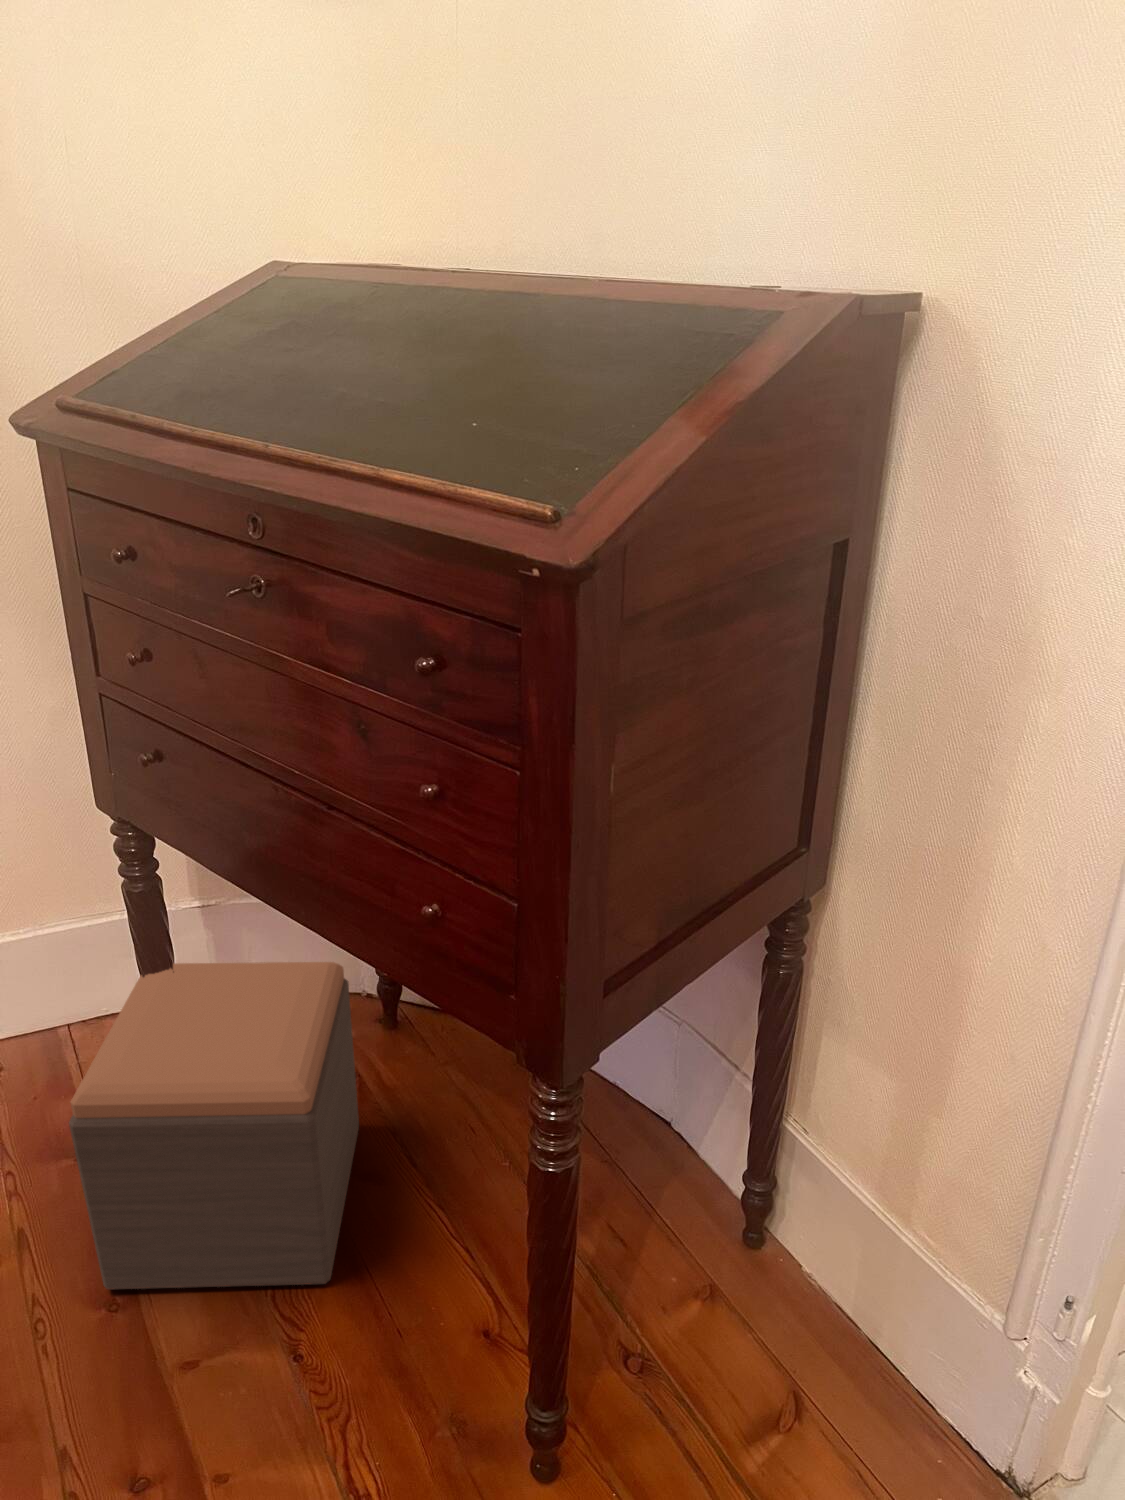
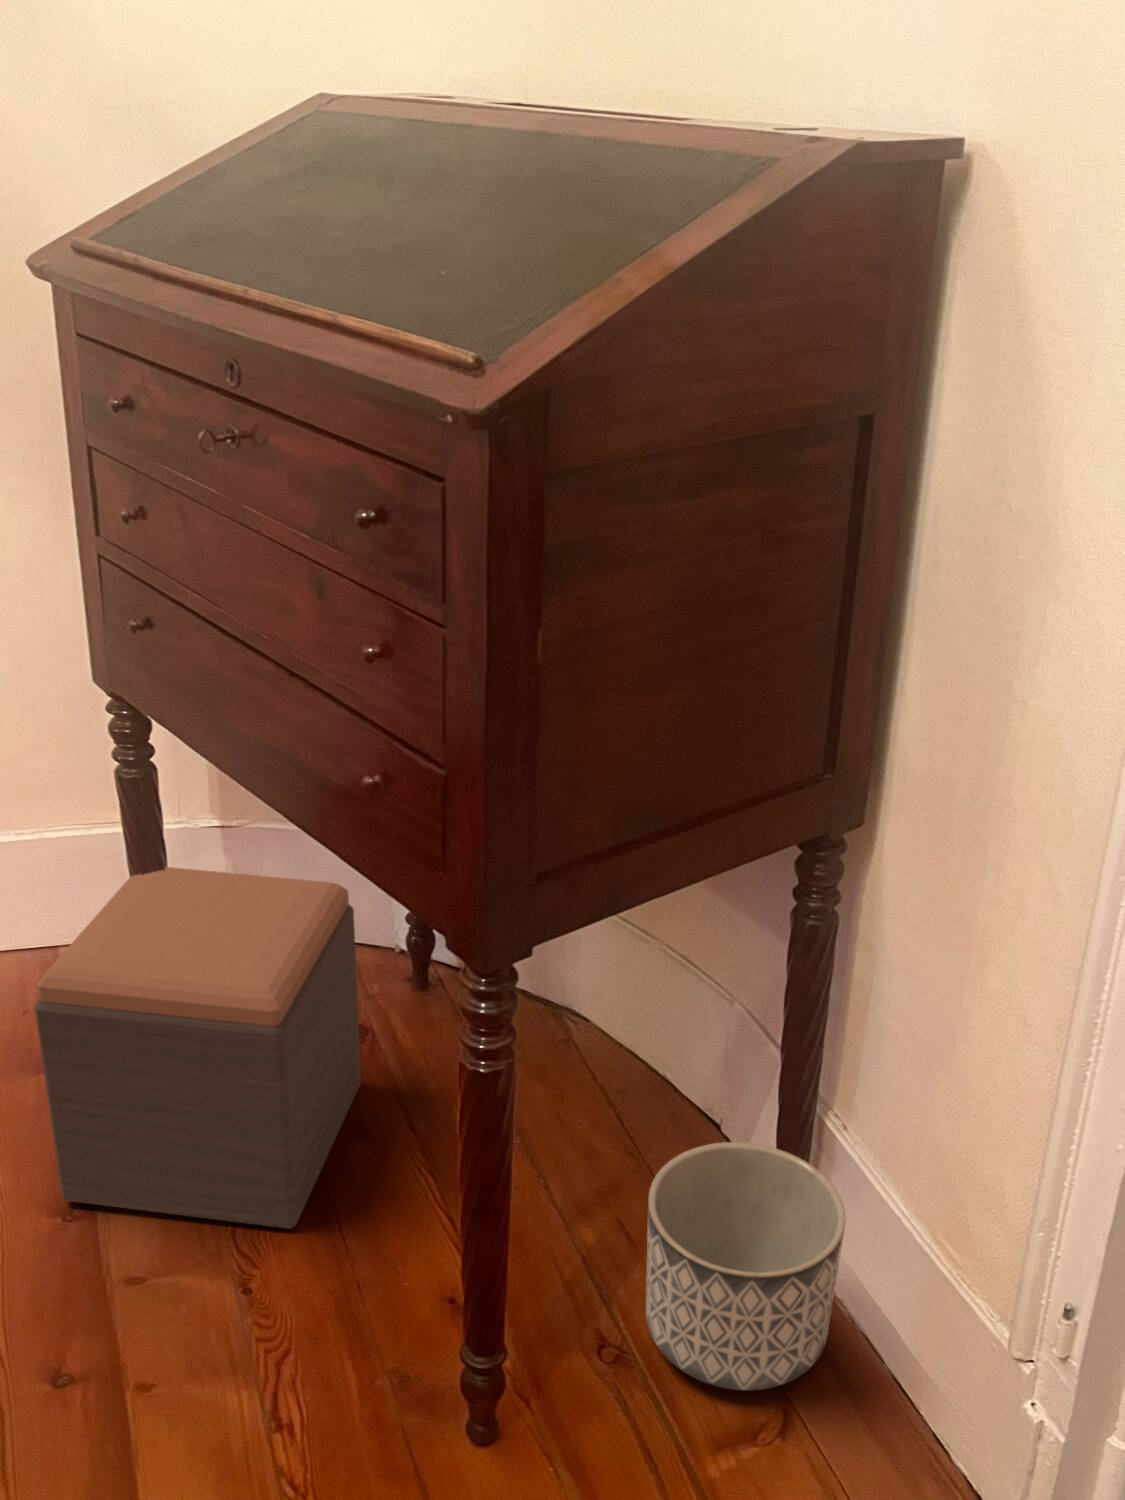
planter: none [658,1157,832,1384] -> present [646,1142,845,1390]

